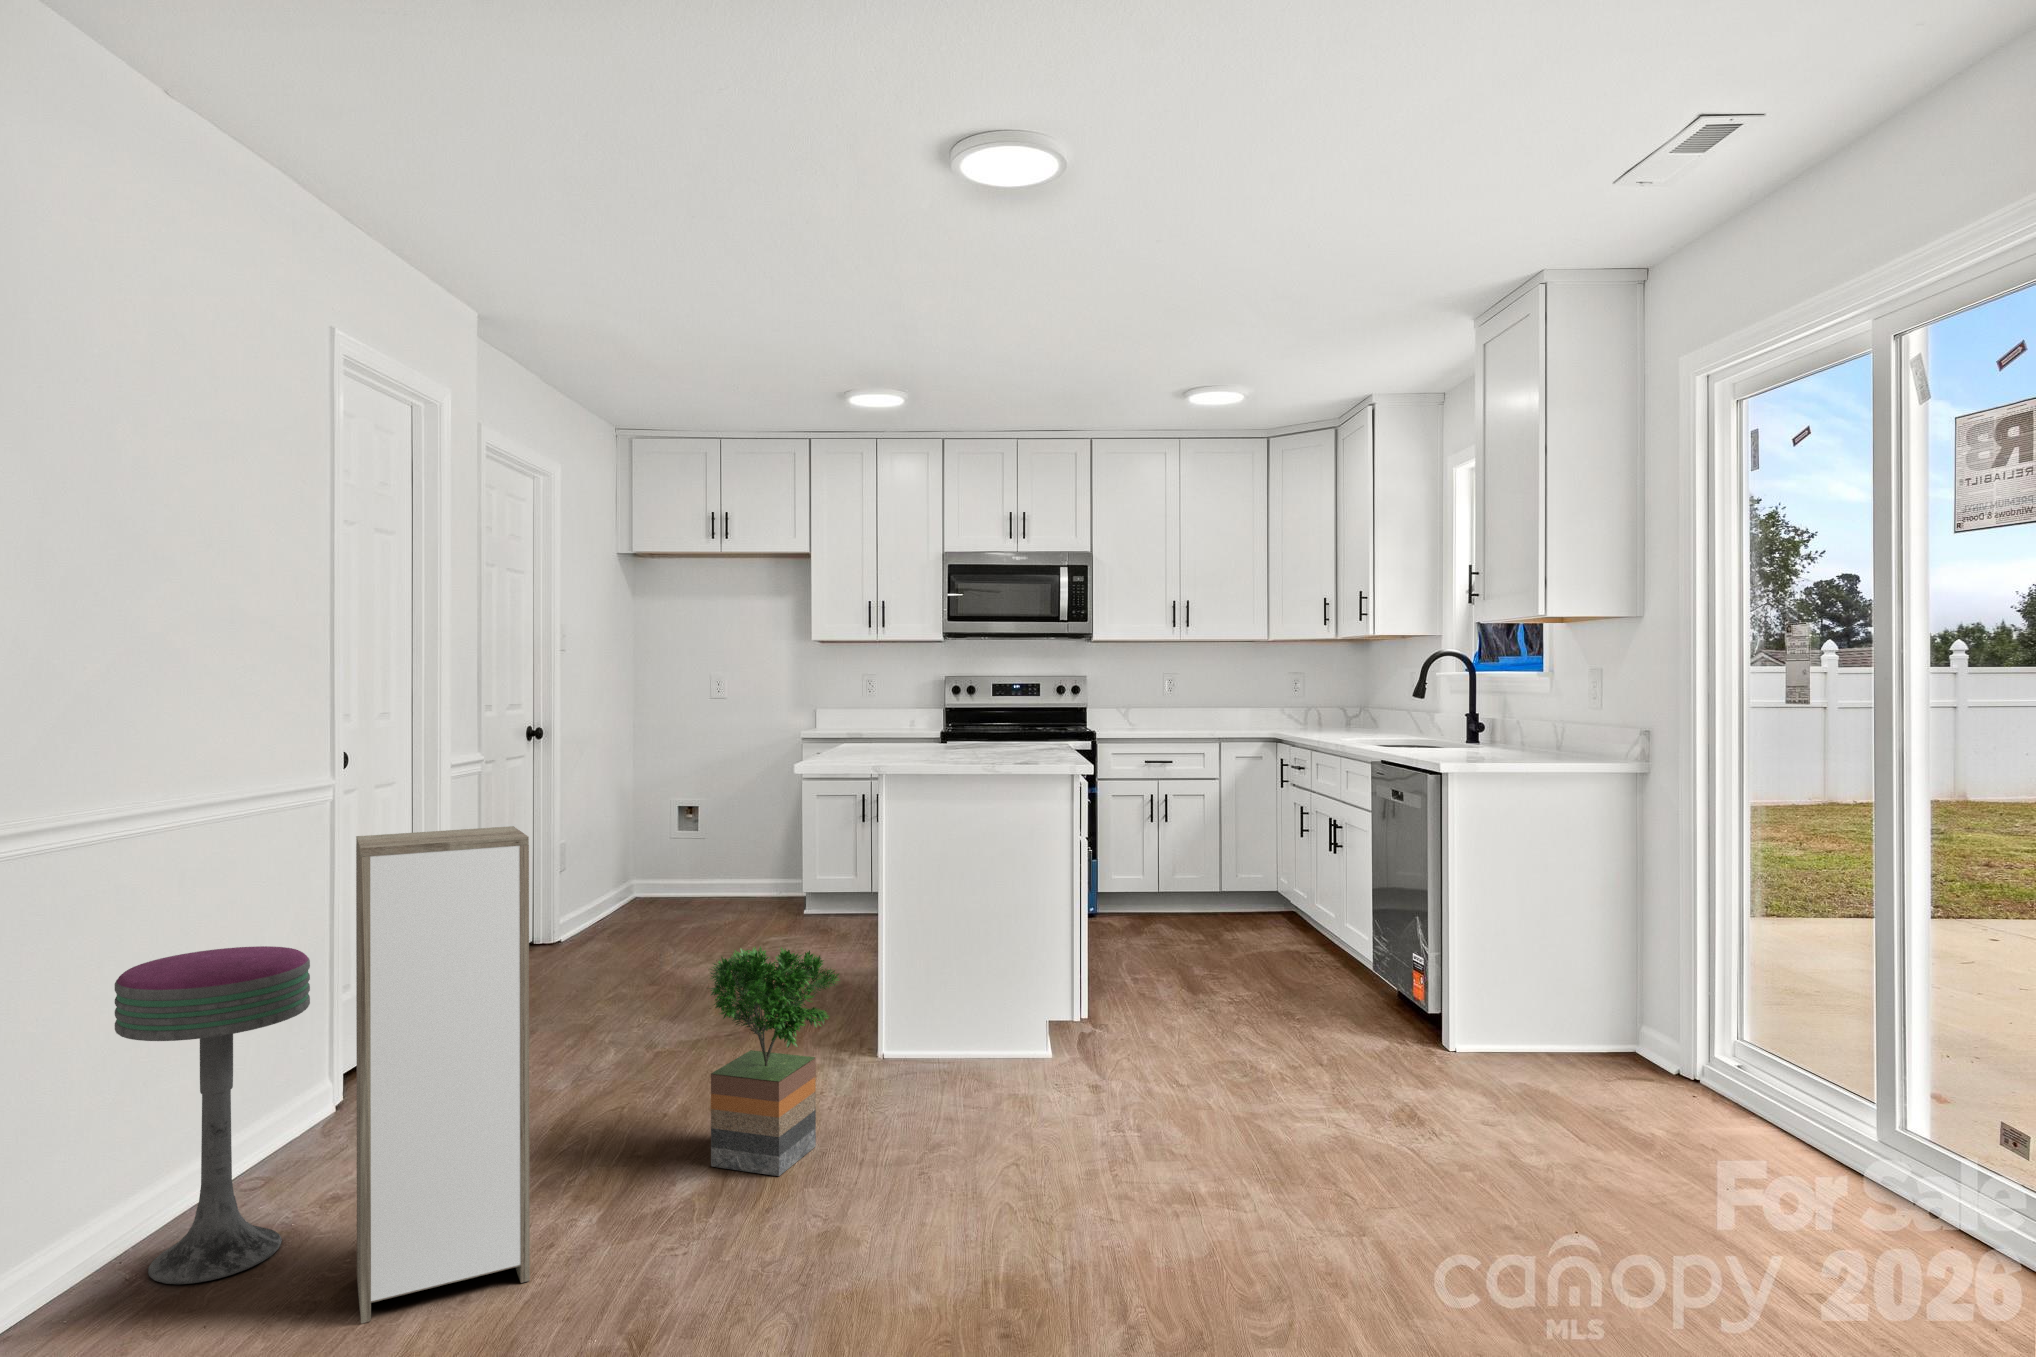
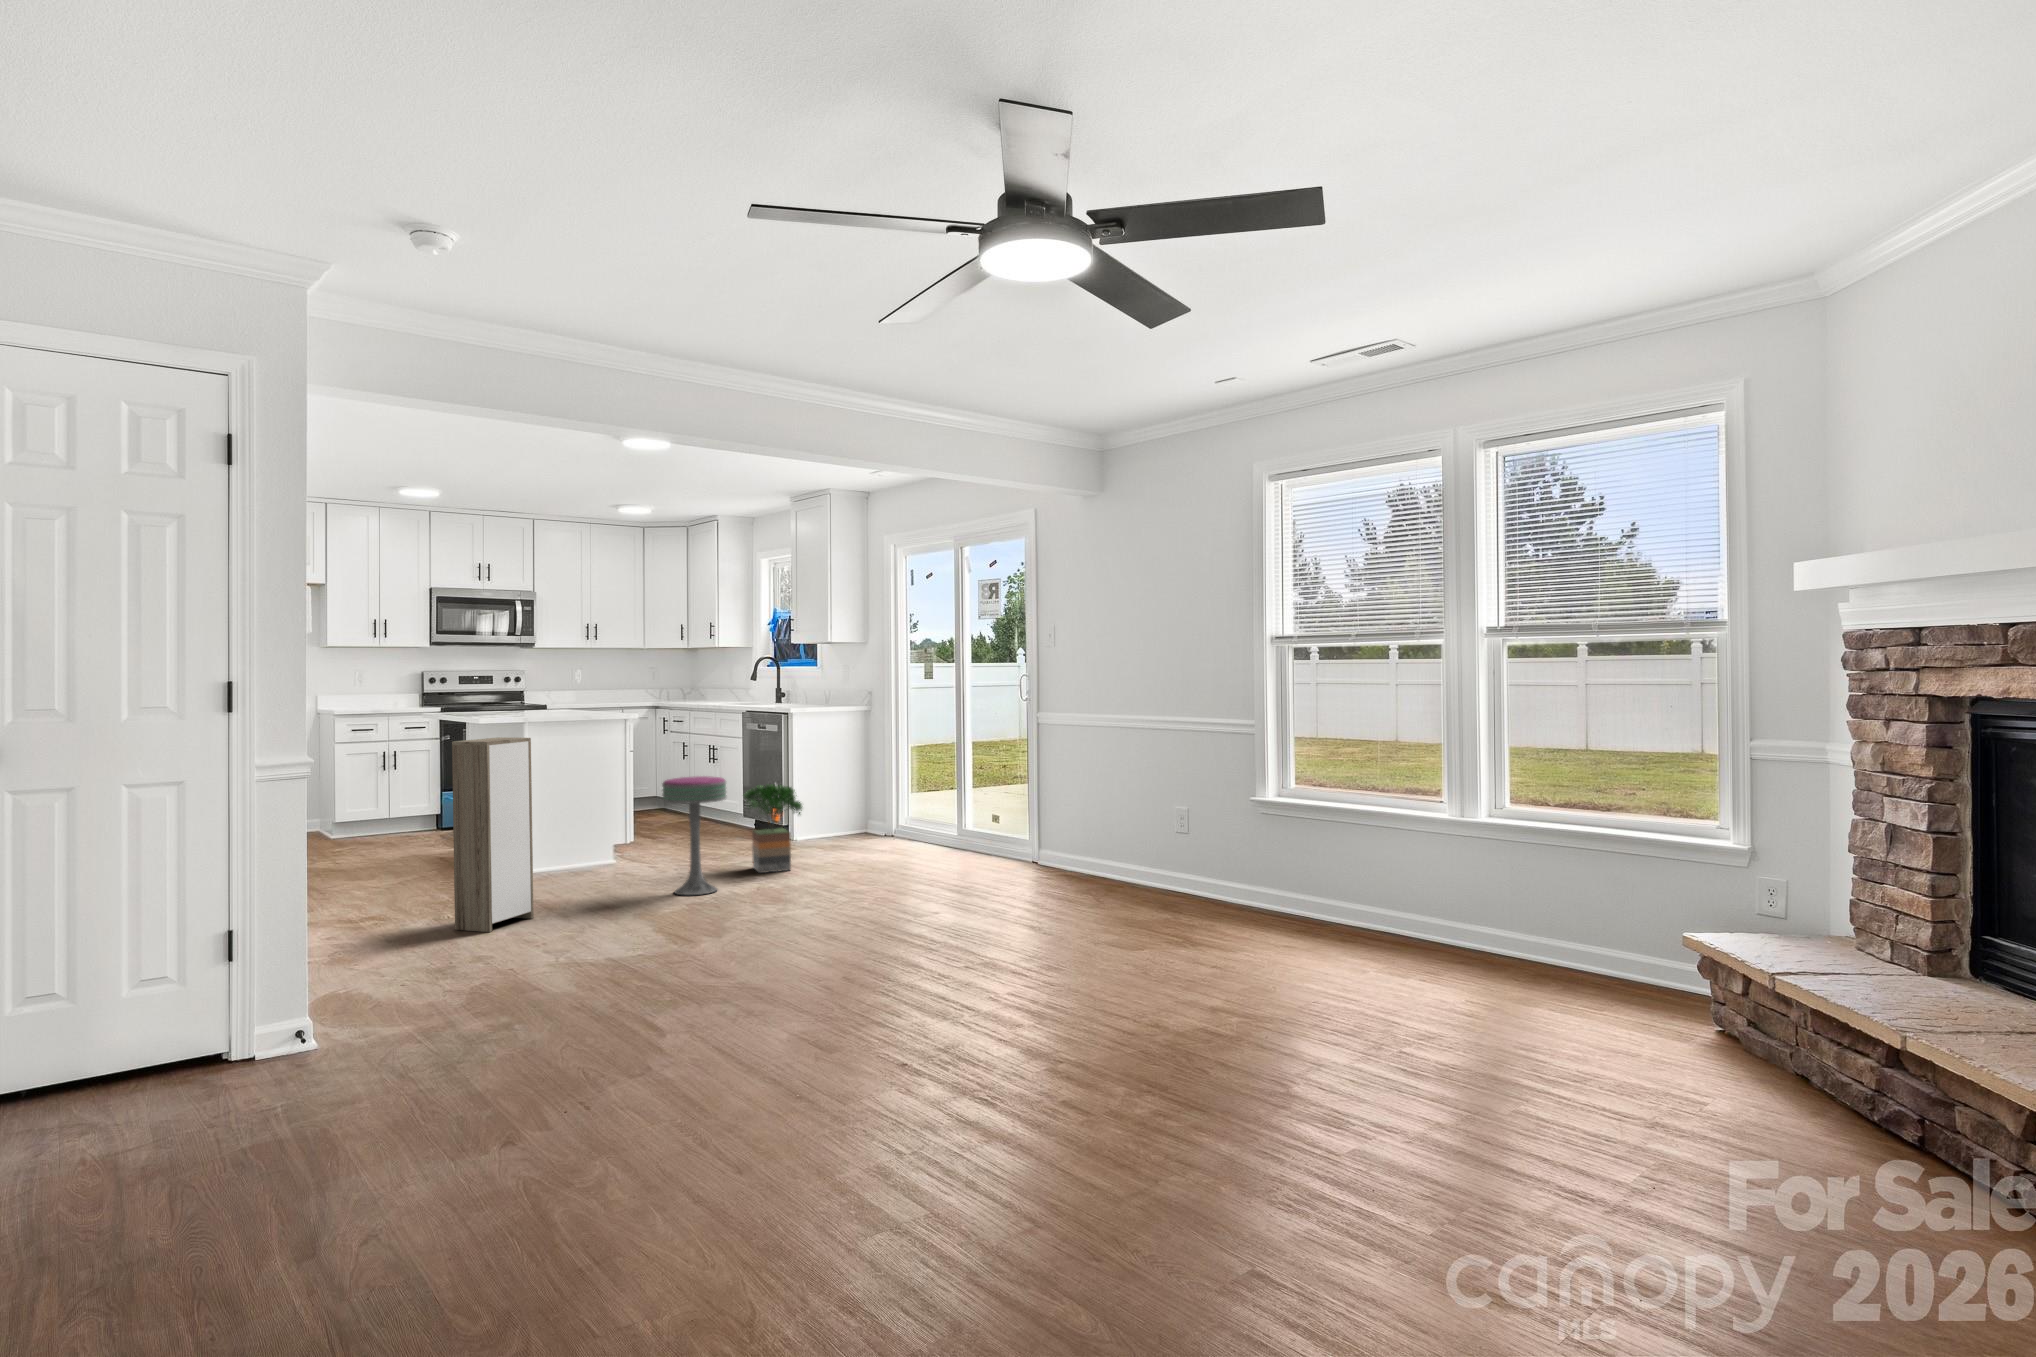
bar stool: present [115,946,310,1284] -> present [662,776,726,895]
potted tree: present [708,946,840,1176] -> present [744,785,803,873]

